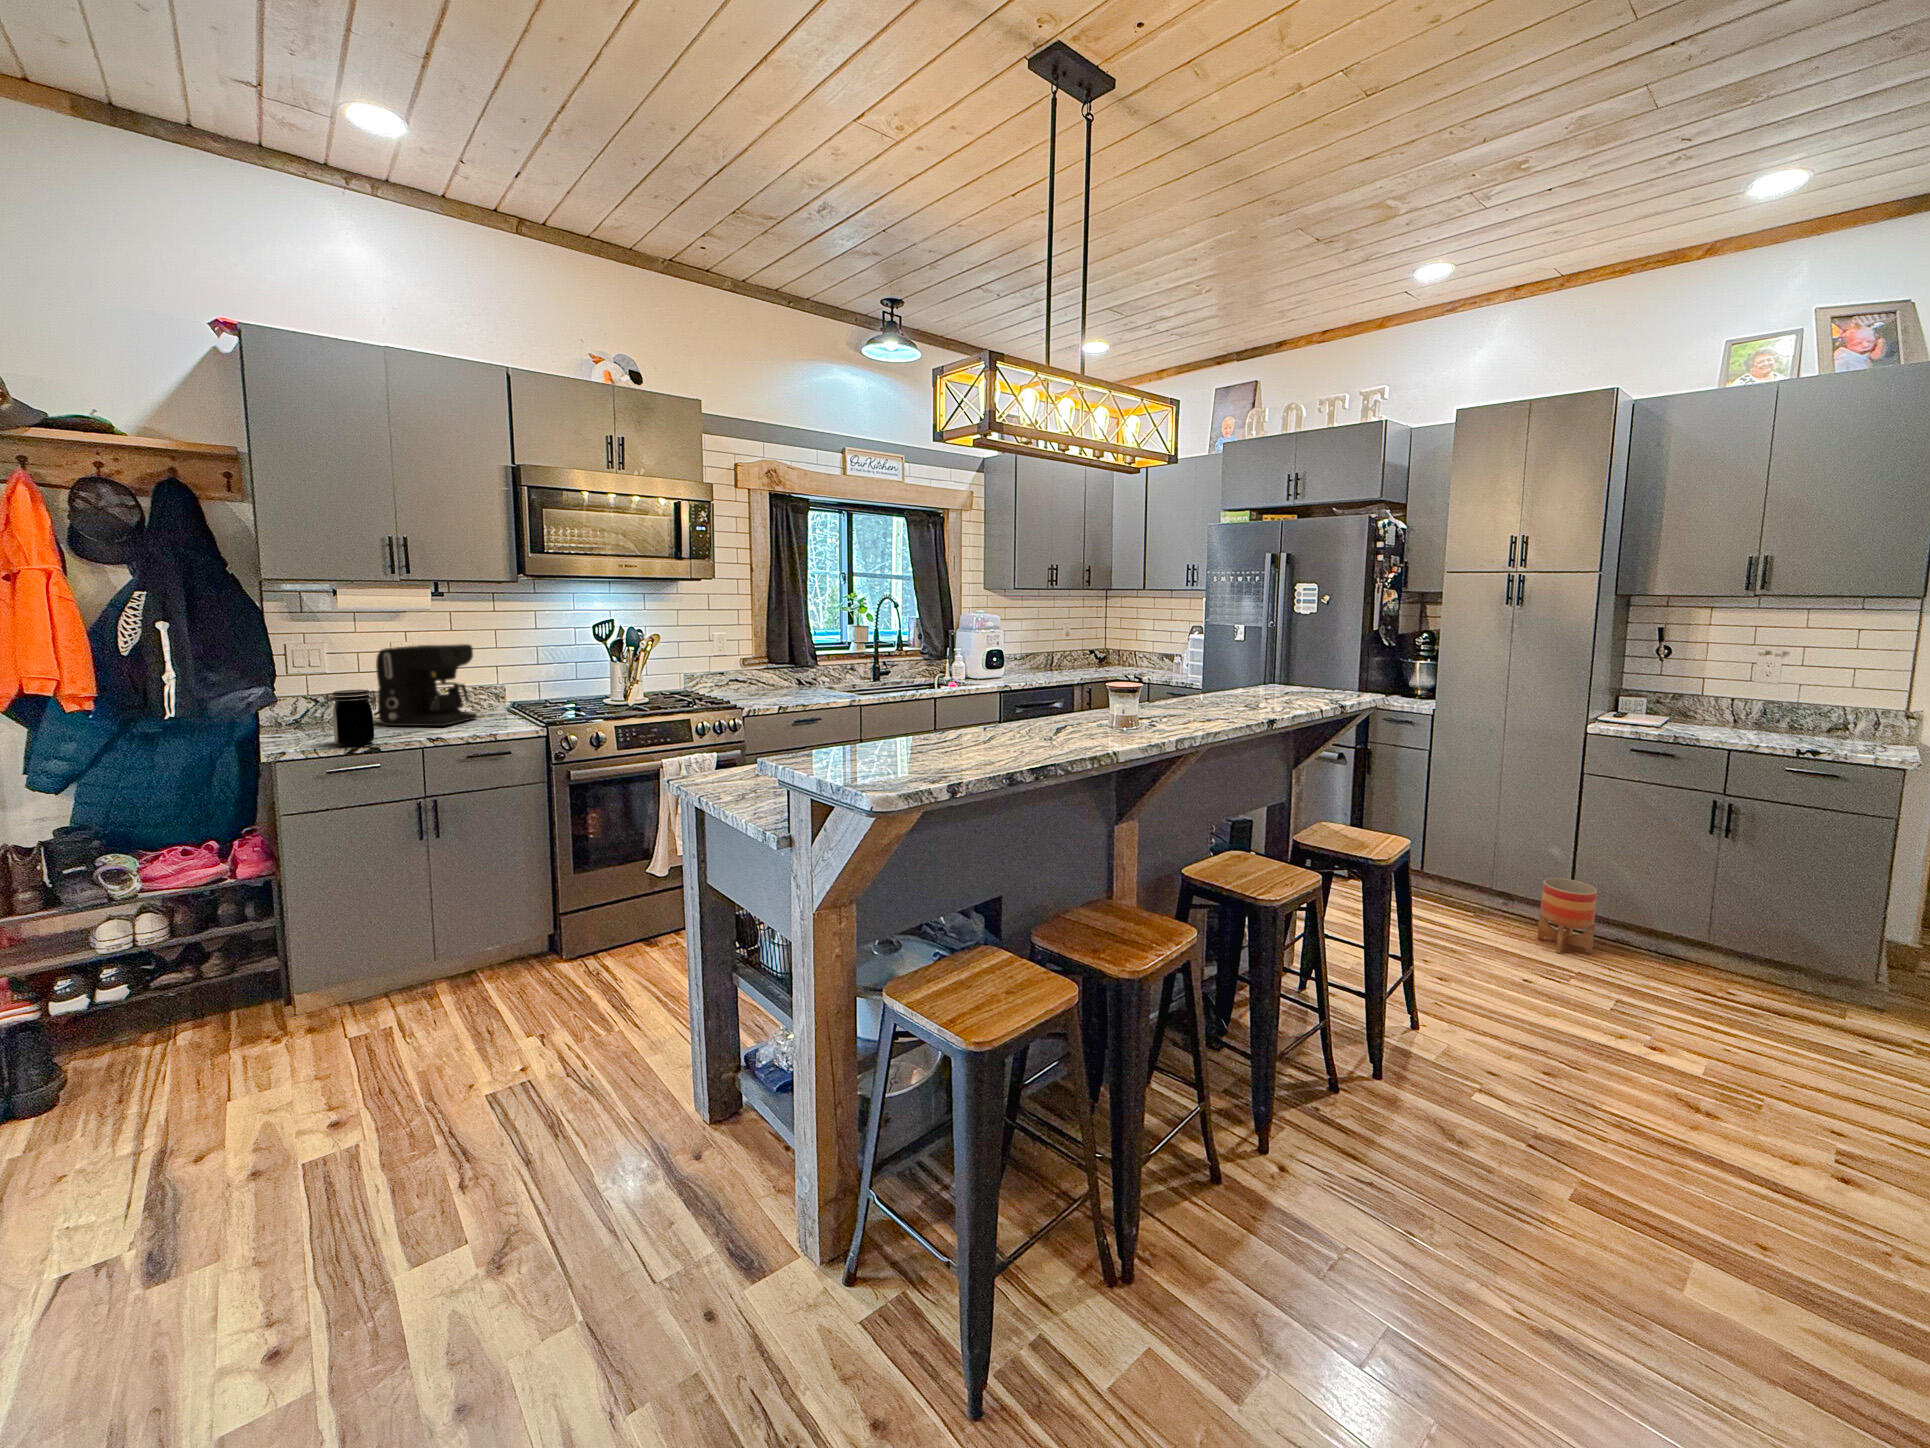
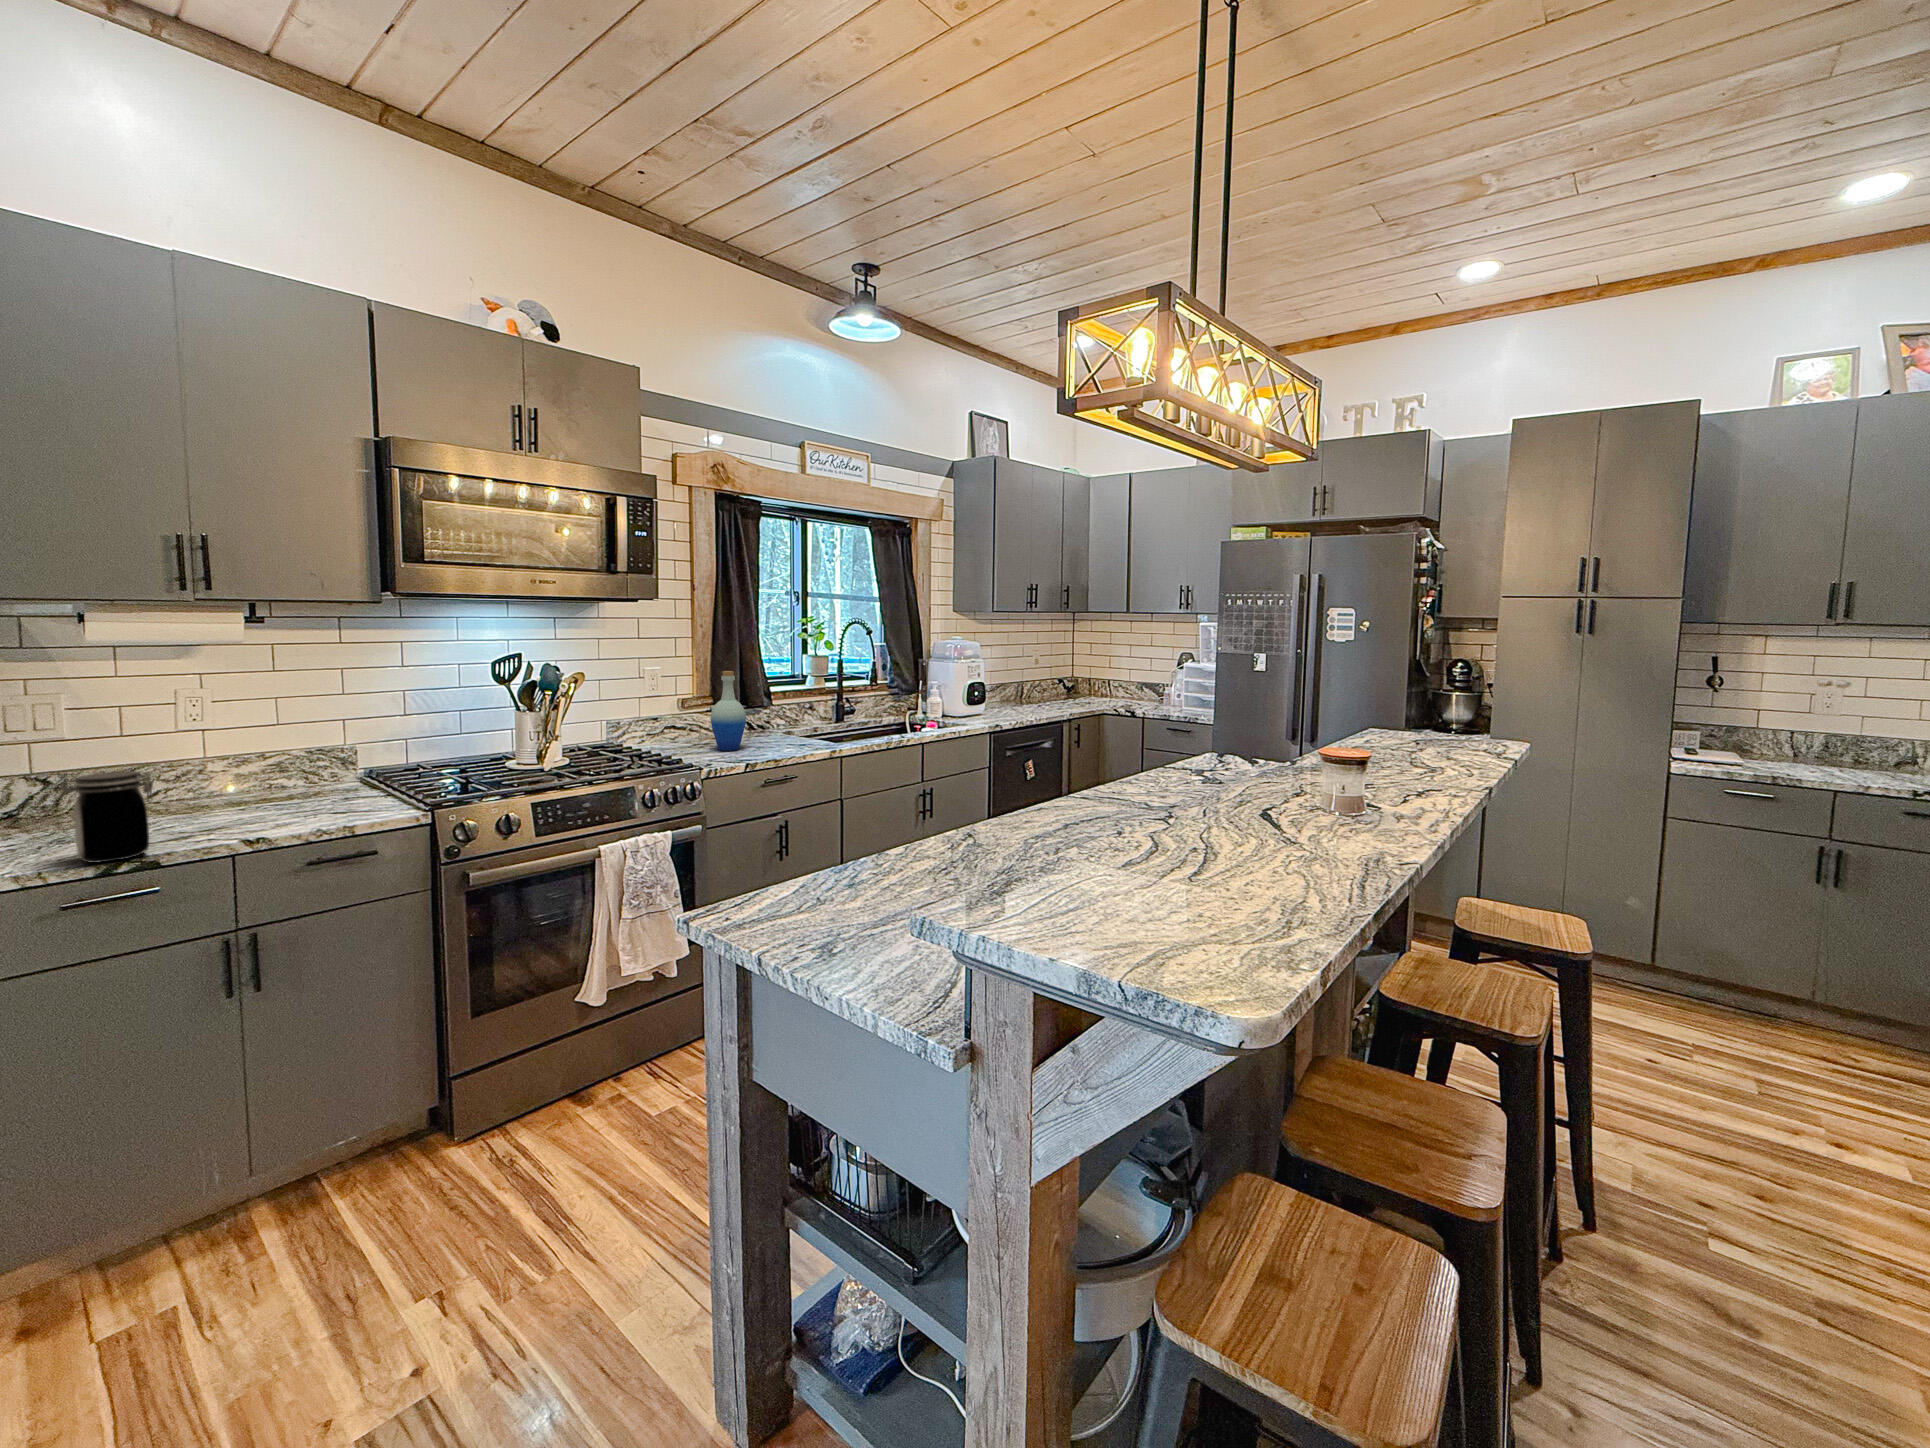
bottle: none [759,634,786,696] -> present [710,671,746,751]
coffee maker: present [376,644,477,726] -> none [150,694,316,819]
planter: present [1537,878,1597,954] -> none [1624,932,1692,1018]

